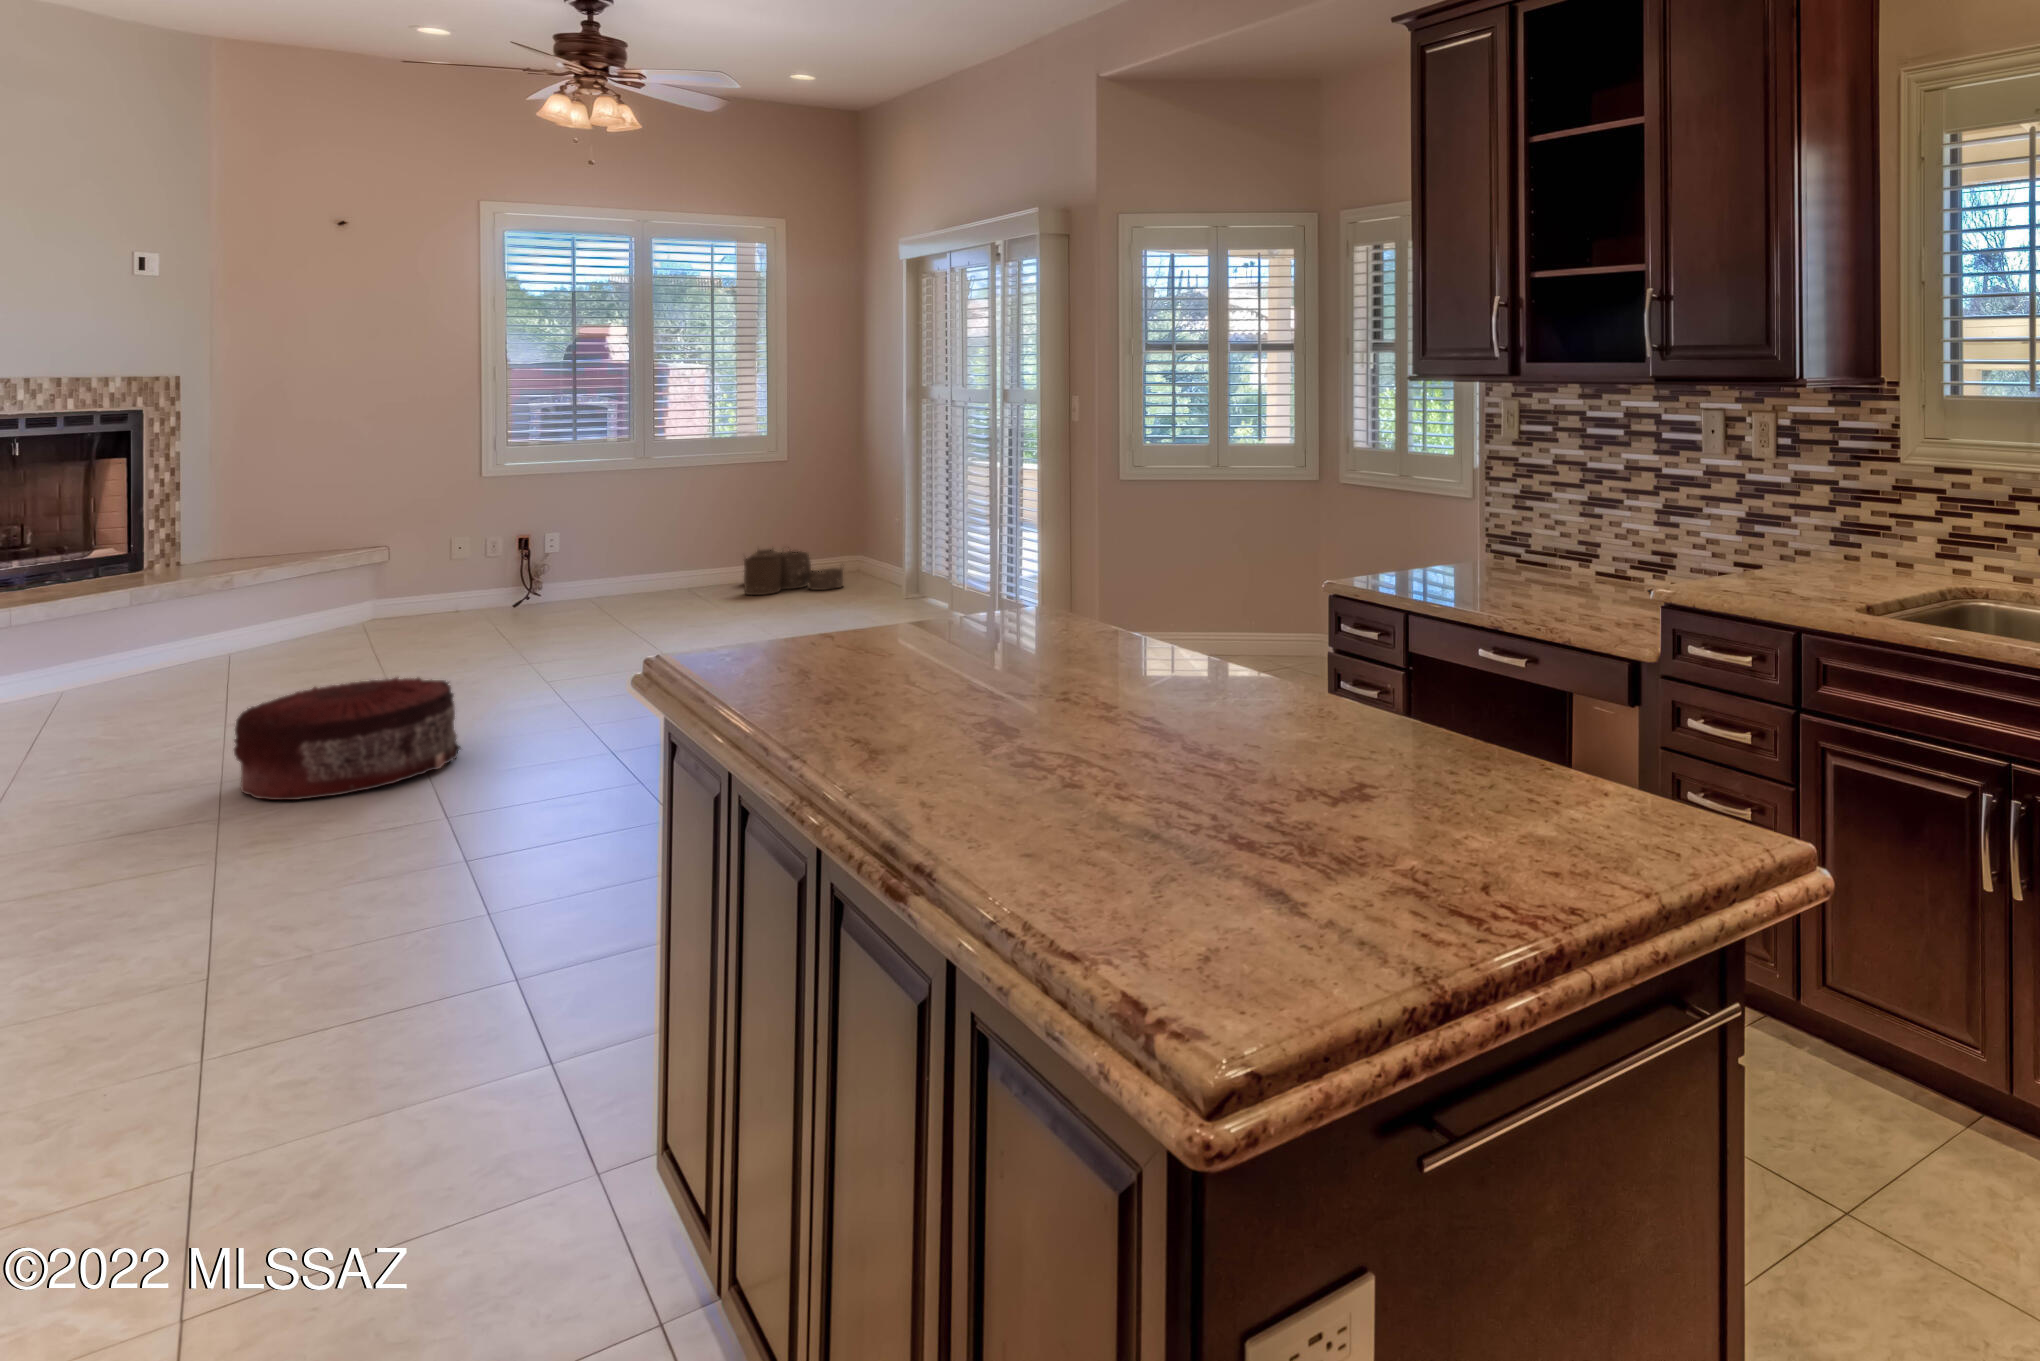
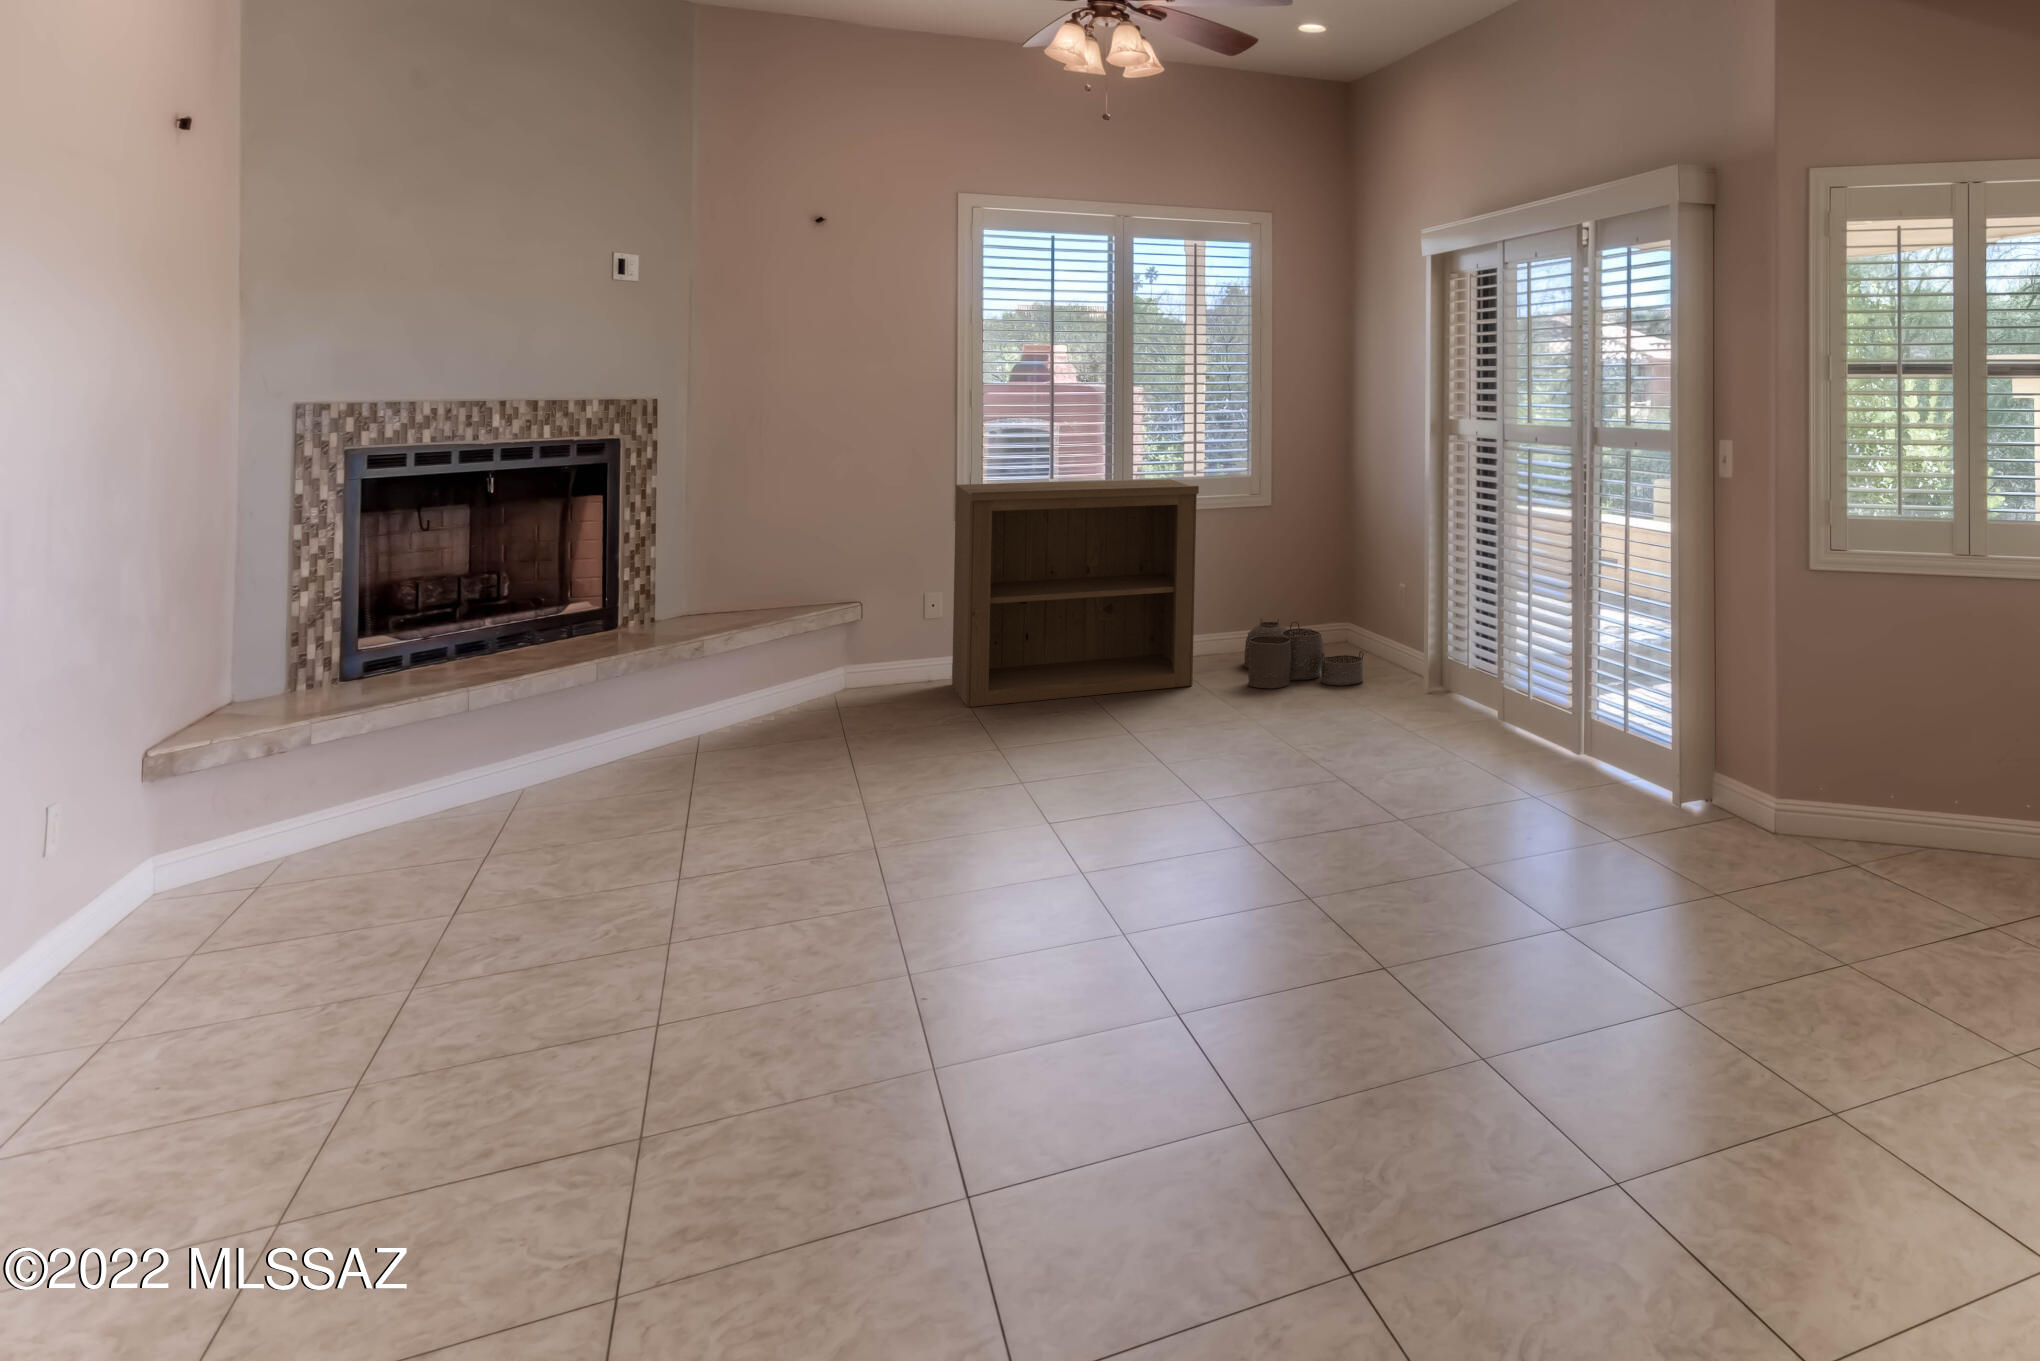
bookshelf: none [472,440,696,621] -> present [952,479,1199,707]
pouf: present [234,677,461,800] -> none [635,889,931,1120]

